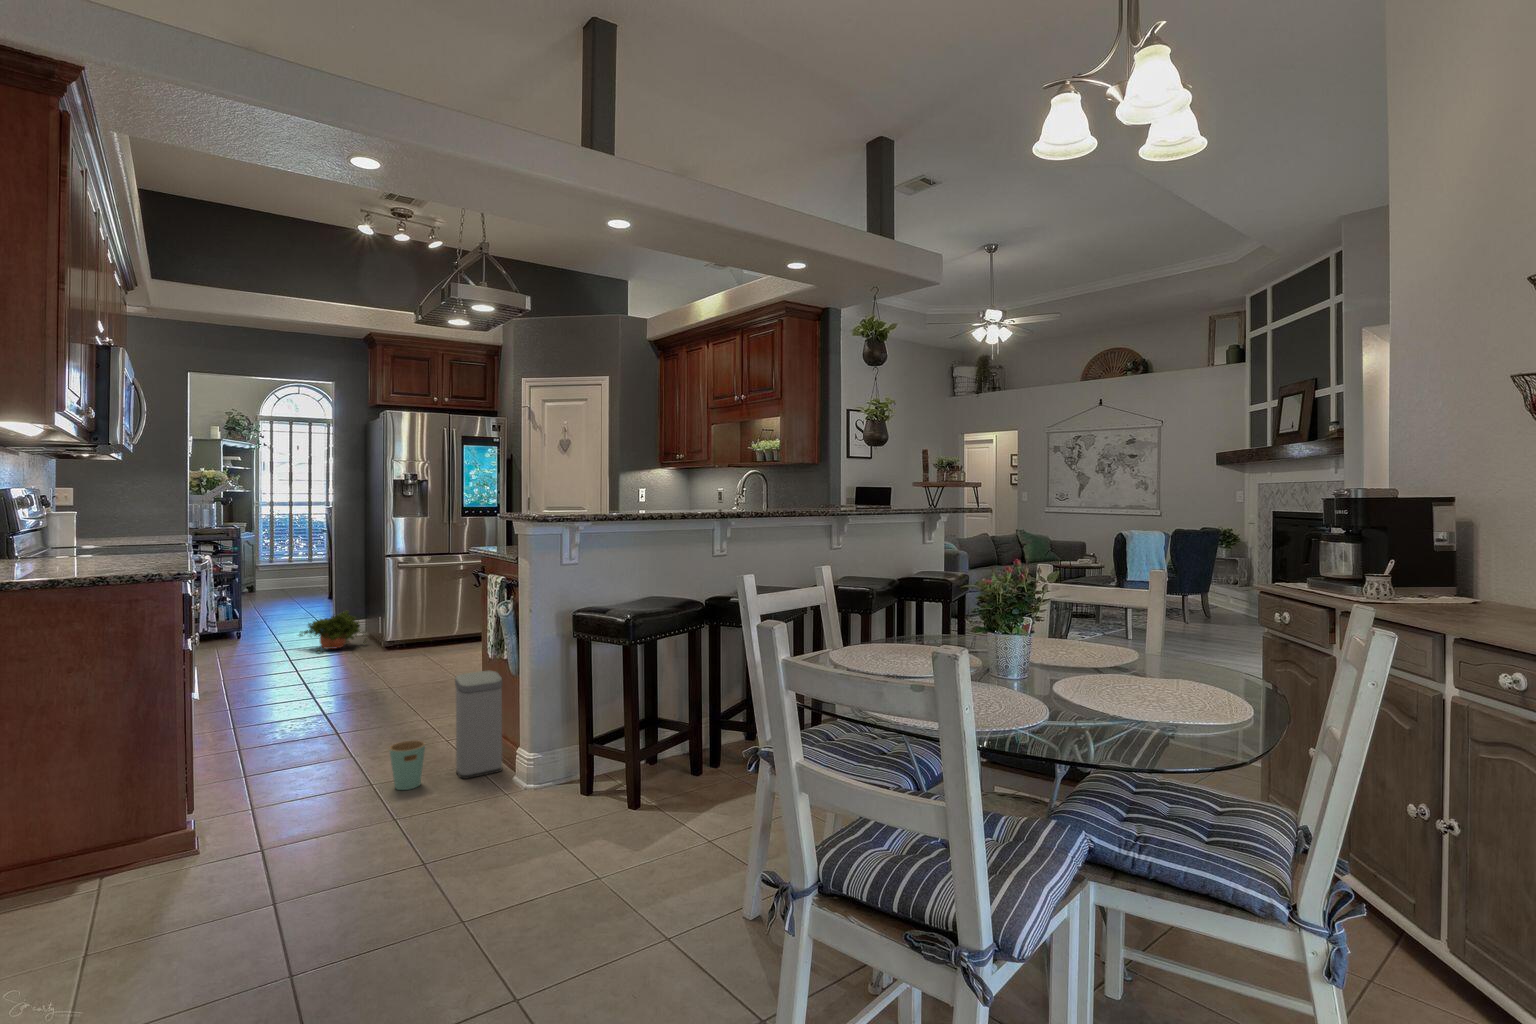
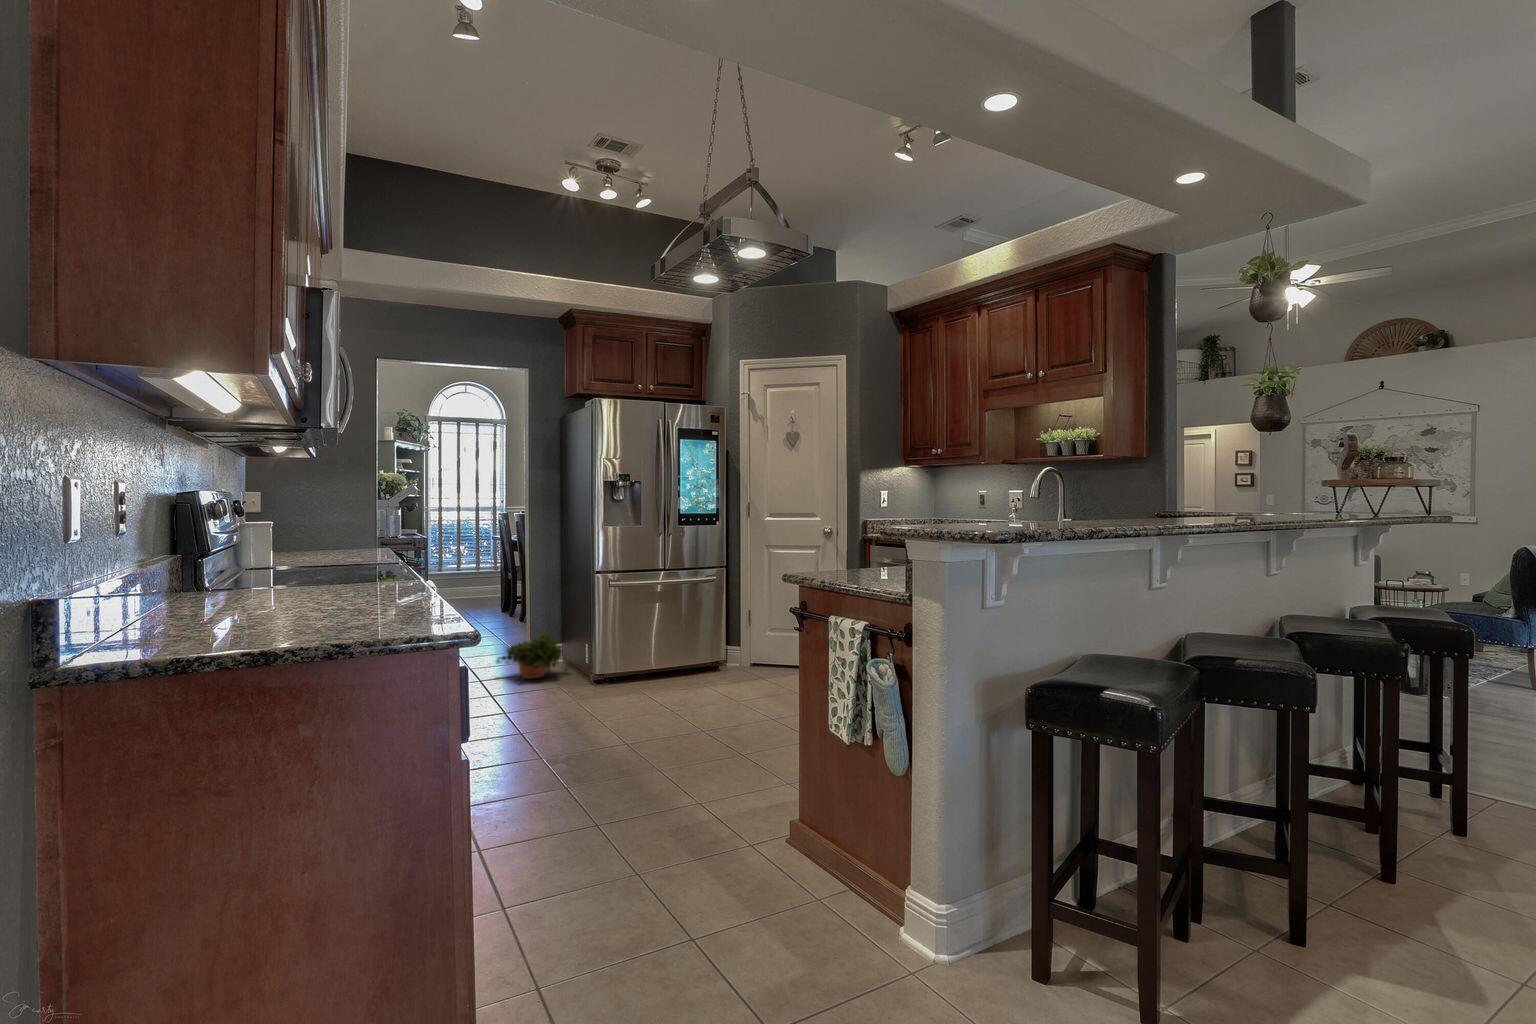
trash can: present [389,670,503,790] -> none [730,764,881,964]

